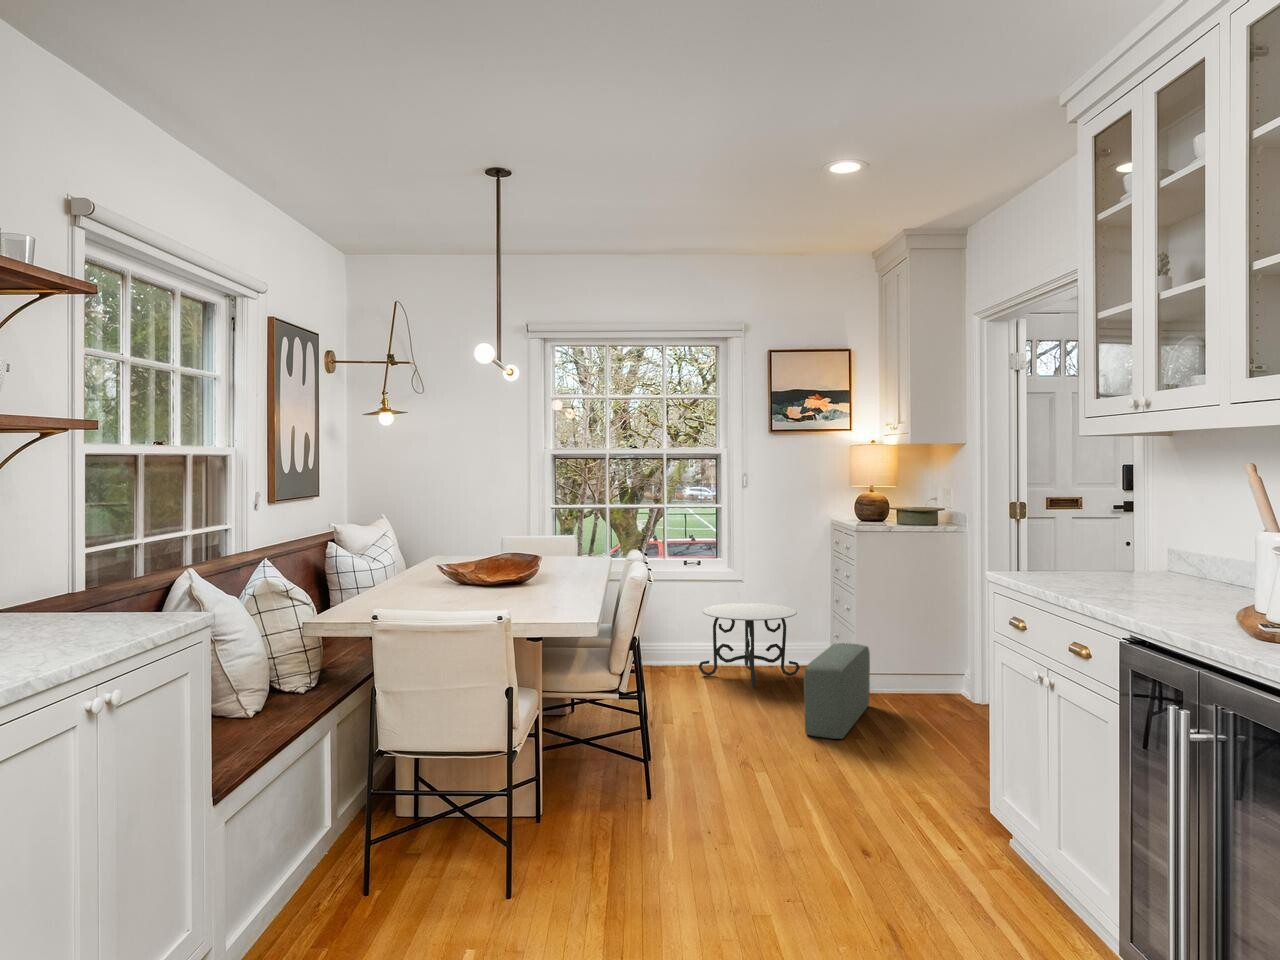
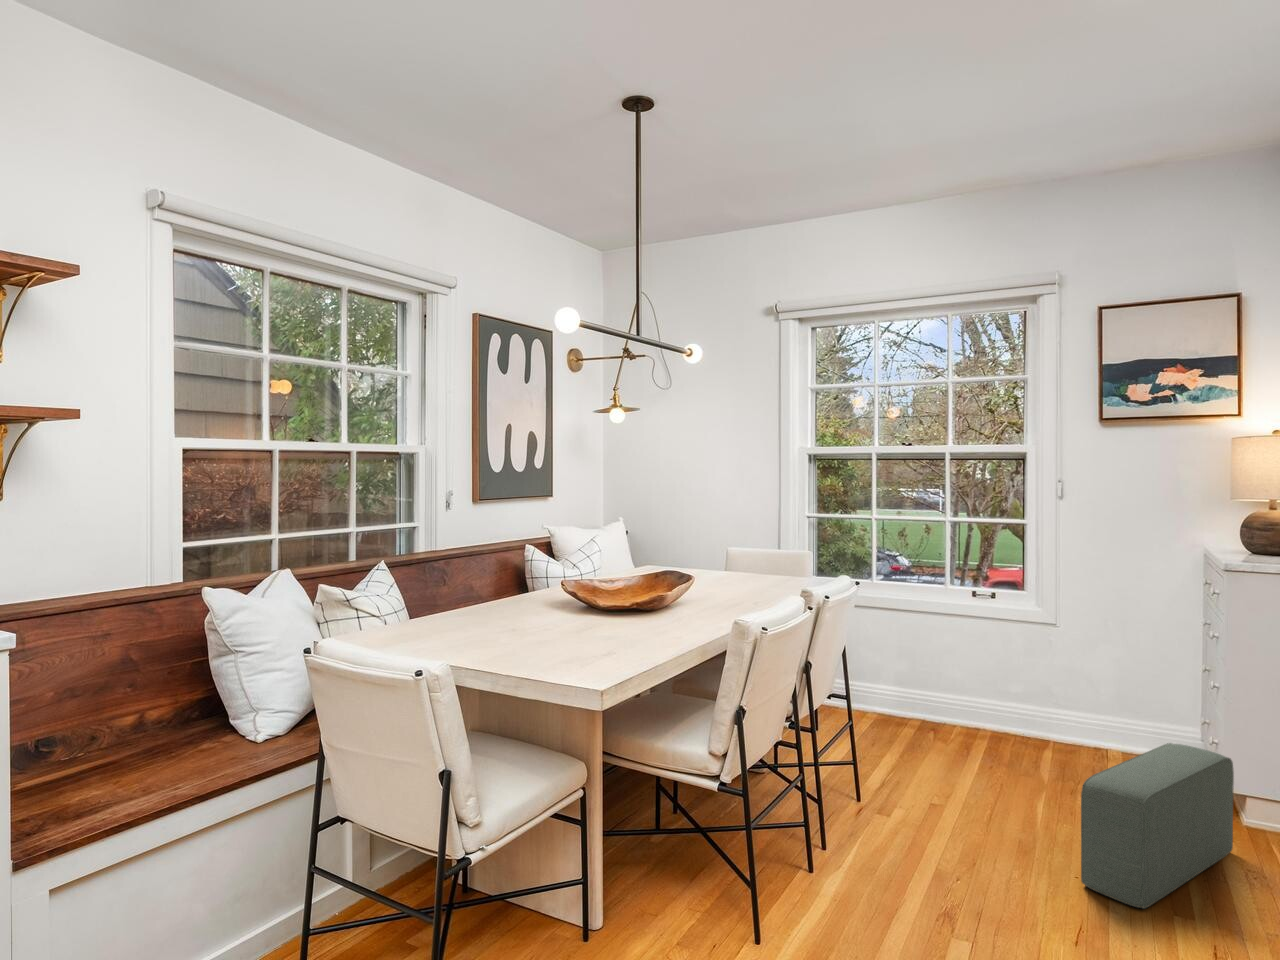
side table: present [699,603,800,686] -> none [975,656,1133,781]

